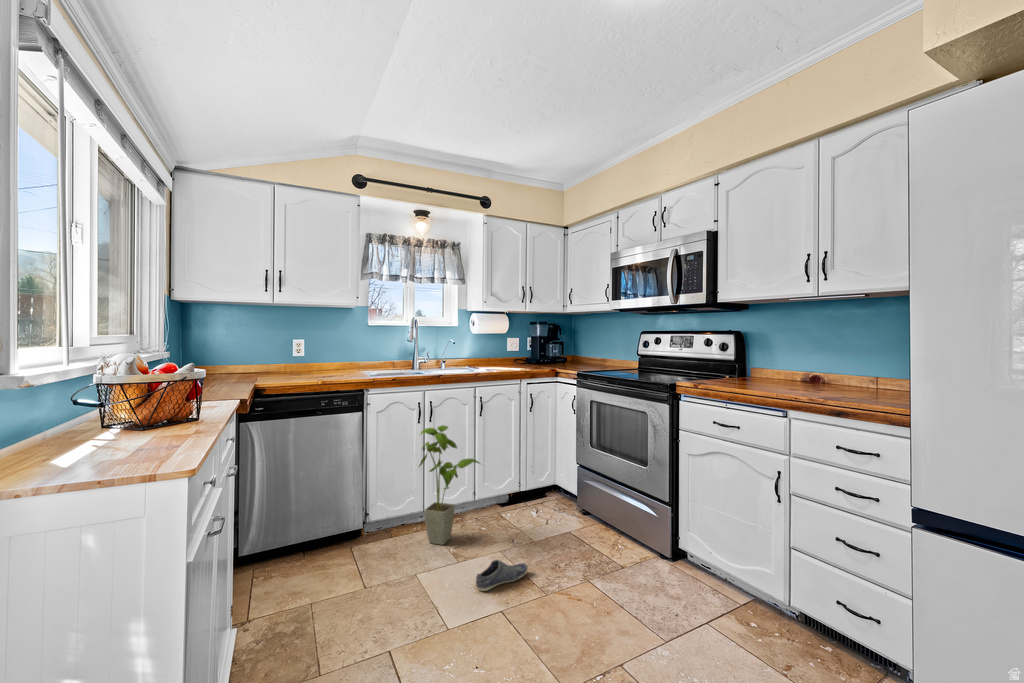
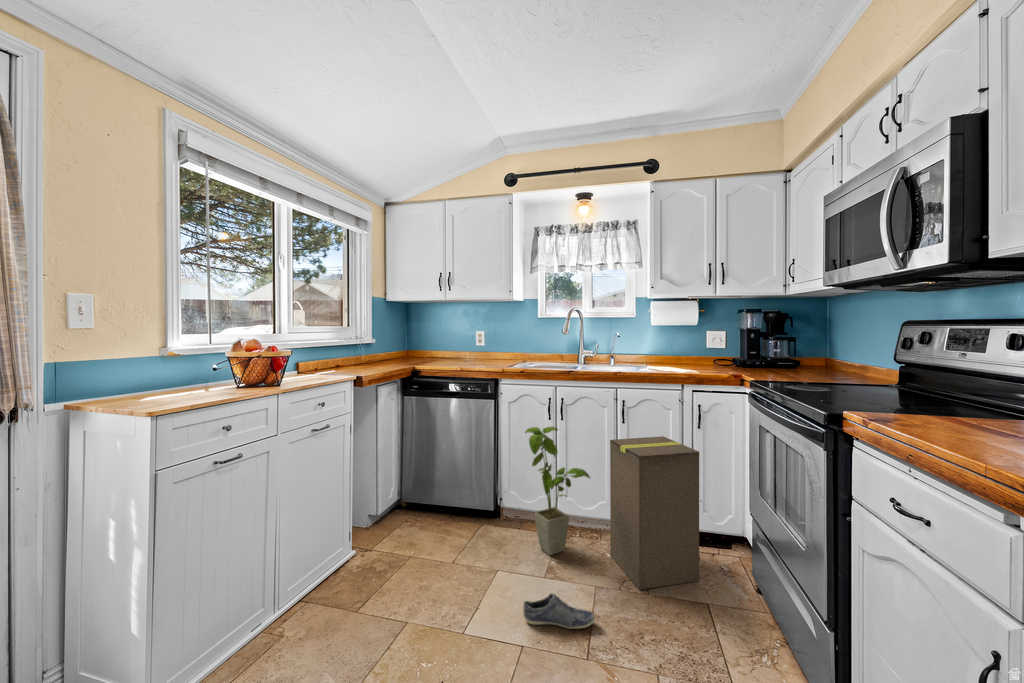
cardboard box: none [487,422,555,541] -> present [610,436,699,590]

